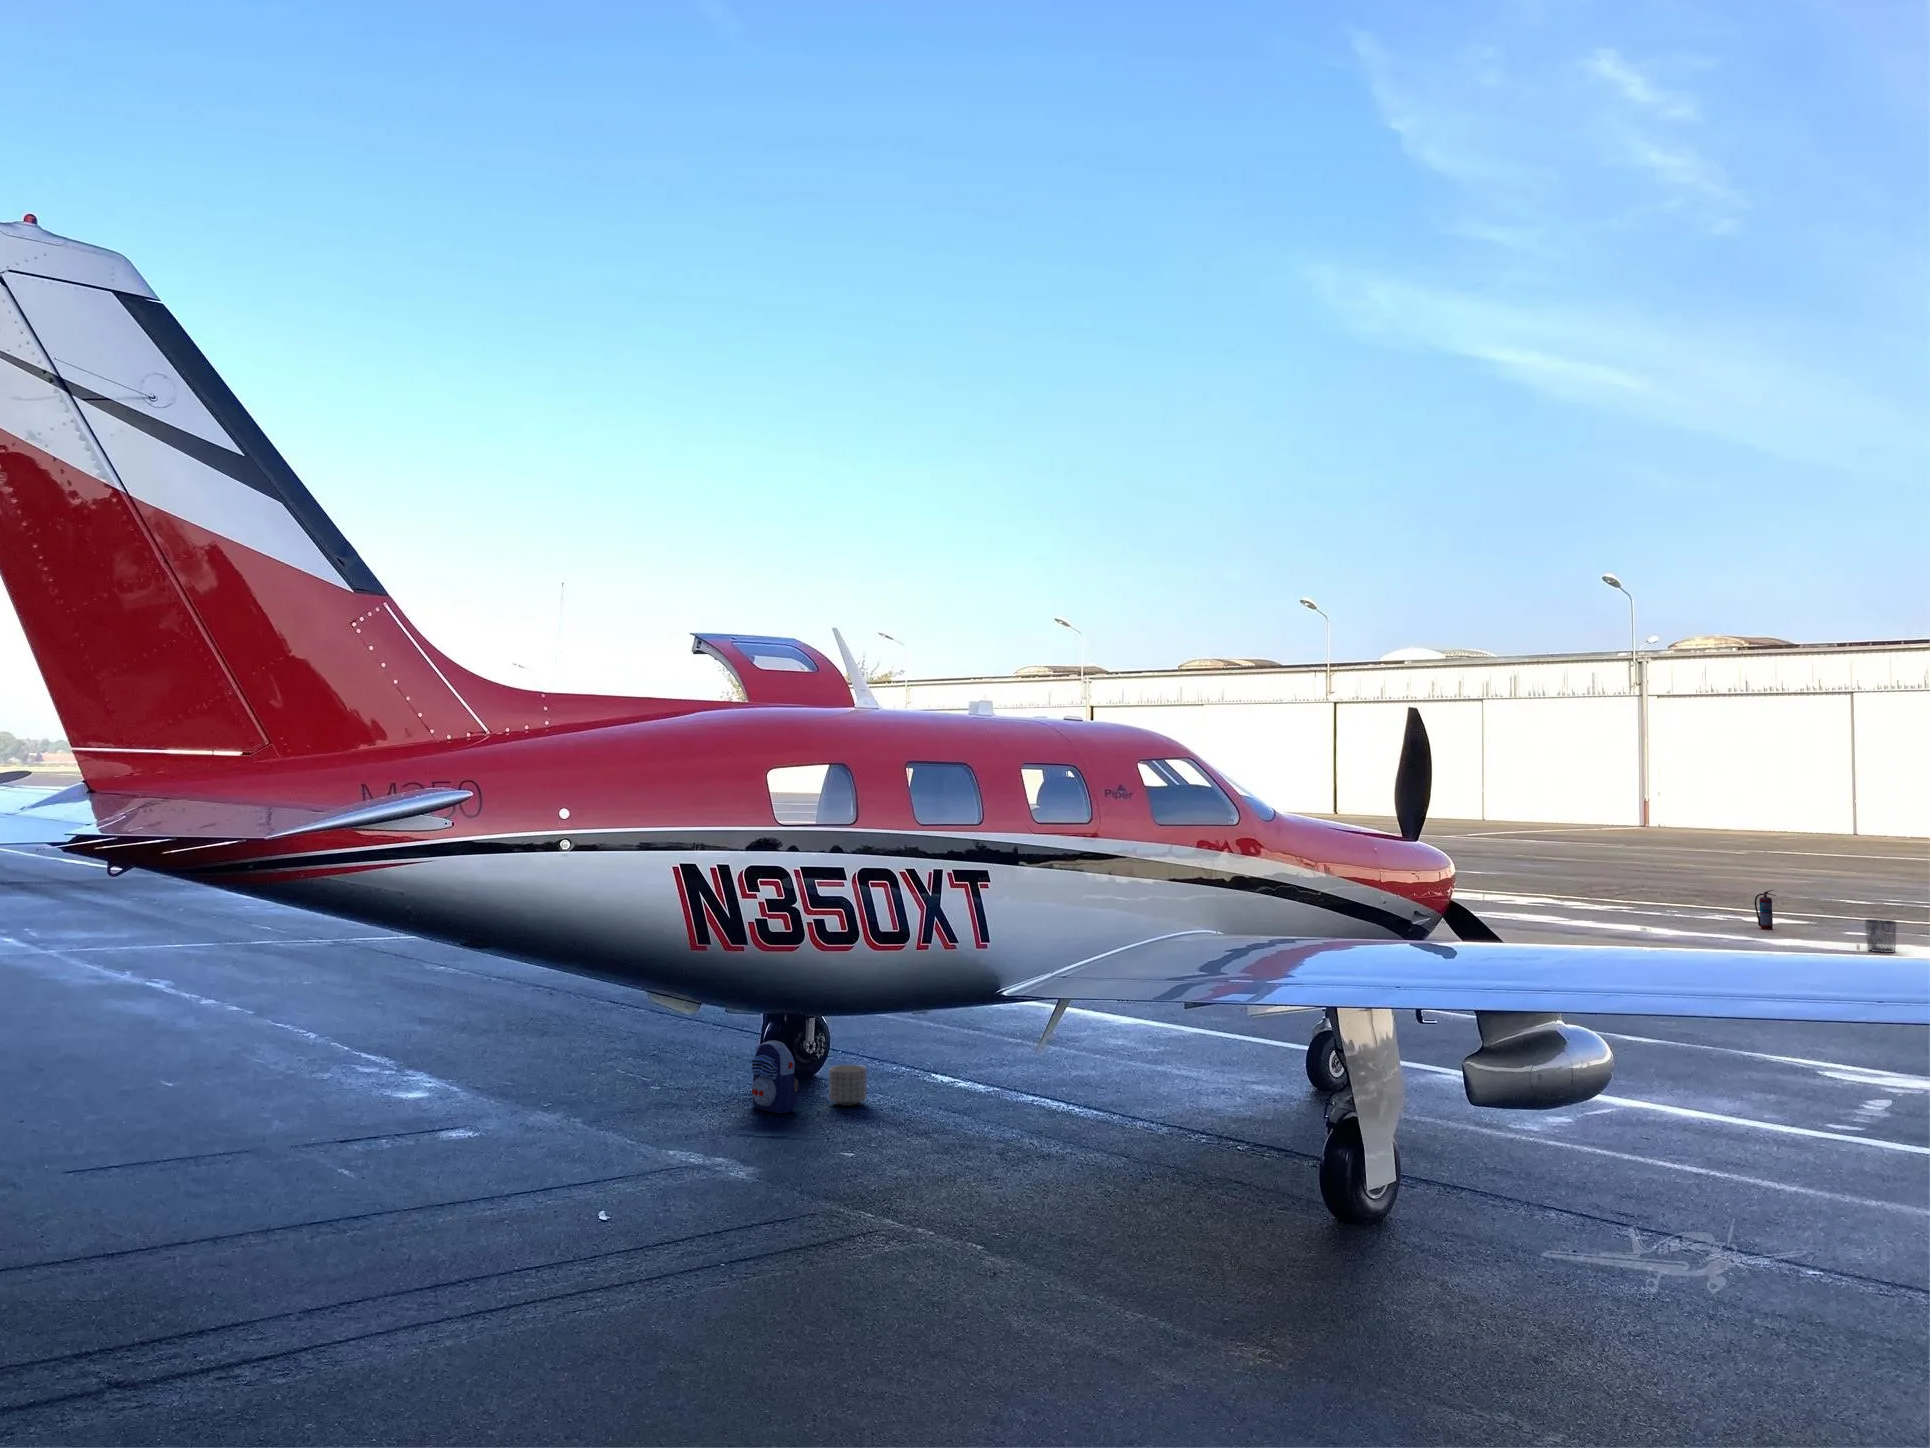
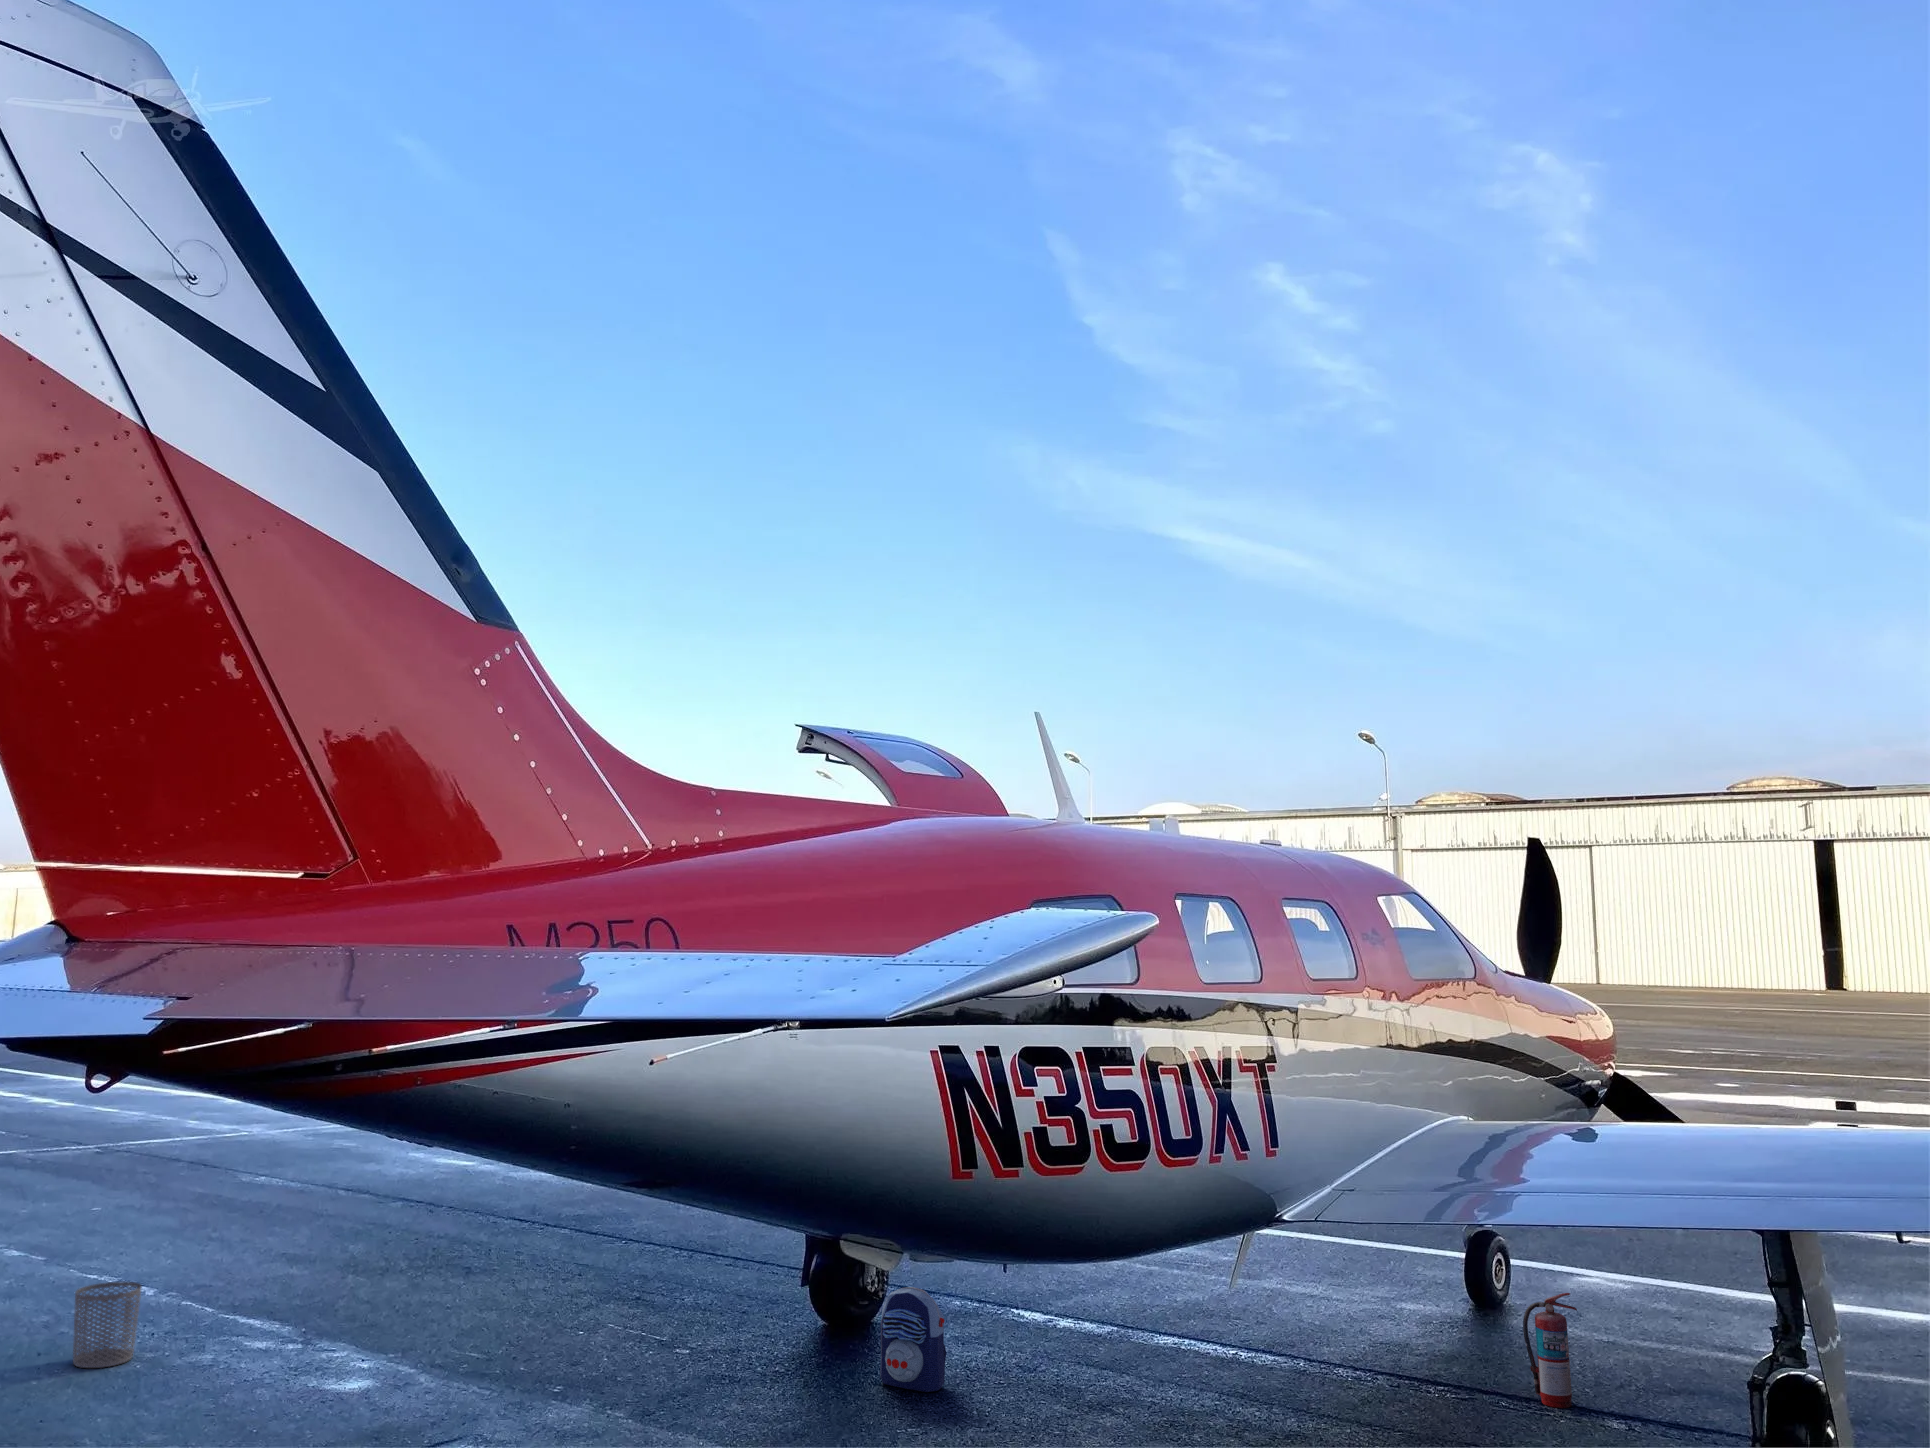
fire extinguisher: present [1755,890,1776,930] -> present [1523,1293,1577,1408]
waste bin: present [1865,919,1896,953] -> present [73,1282,142,1368]
planter: present [829,1065,867,1106] -> none [974,1313,1024,1373]

